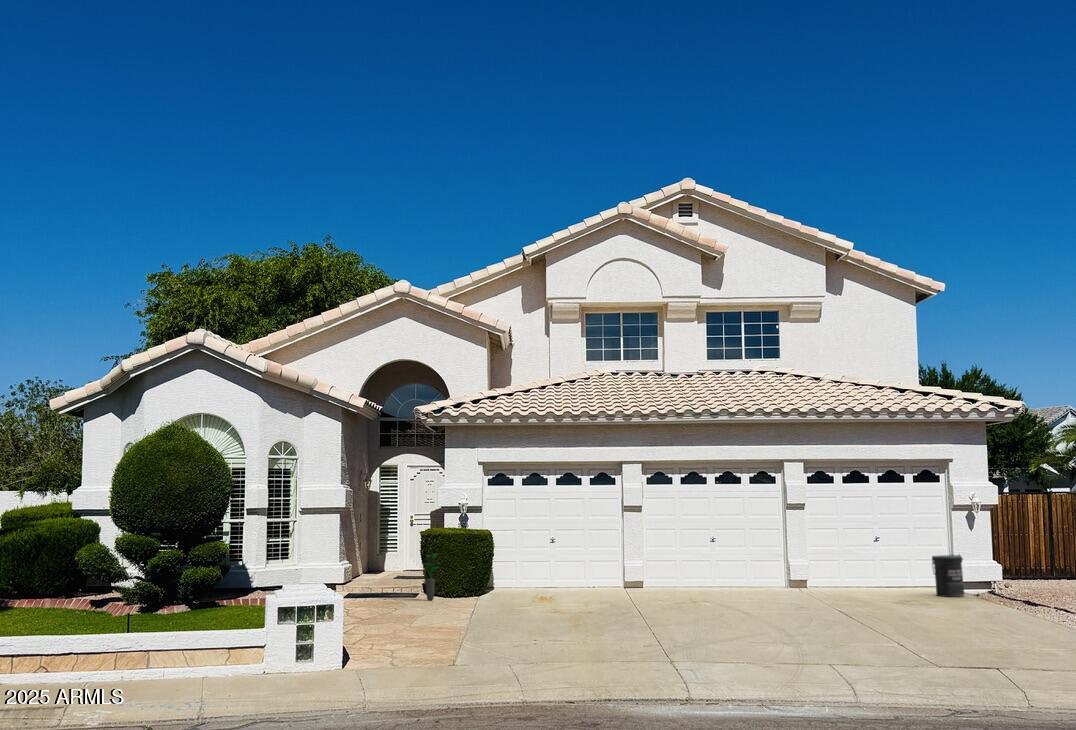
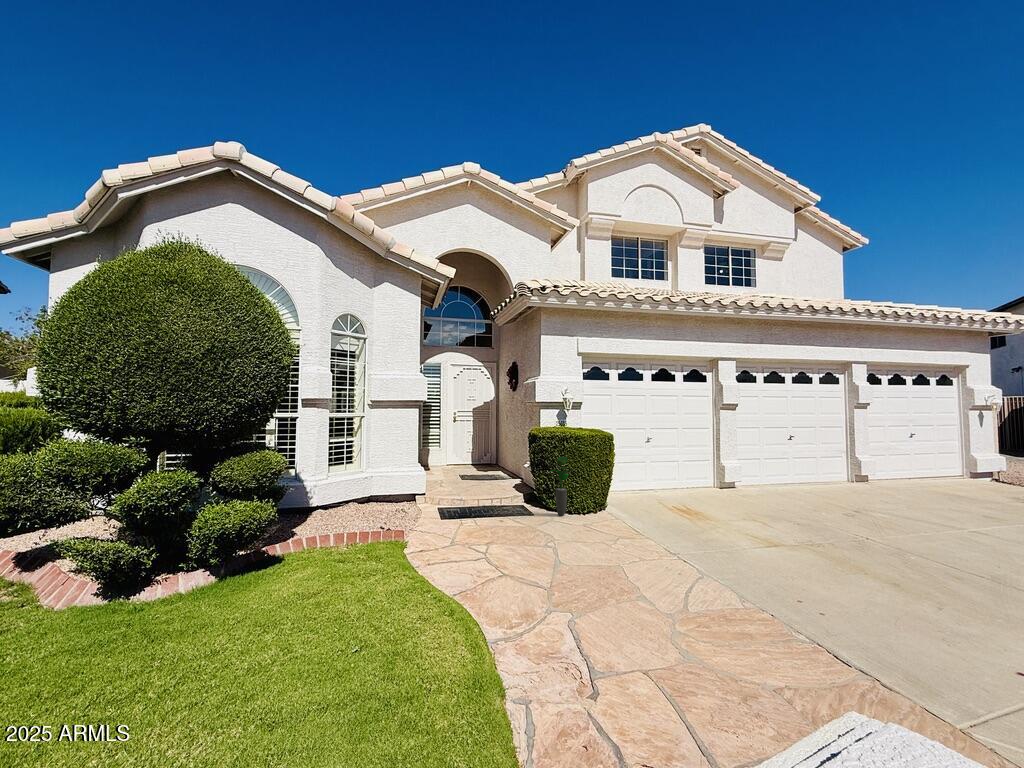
trash can: present [932,555,964,597] -> none [954,446,991,484]

